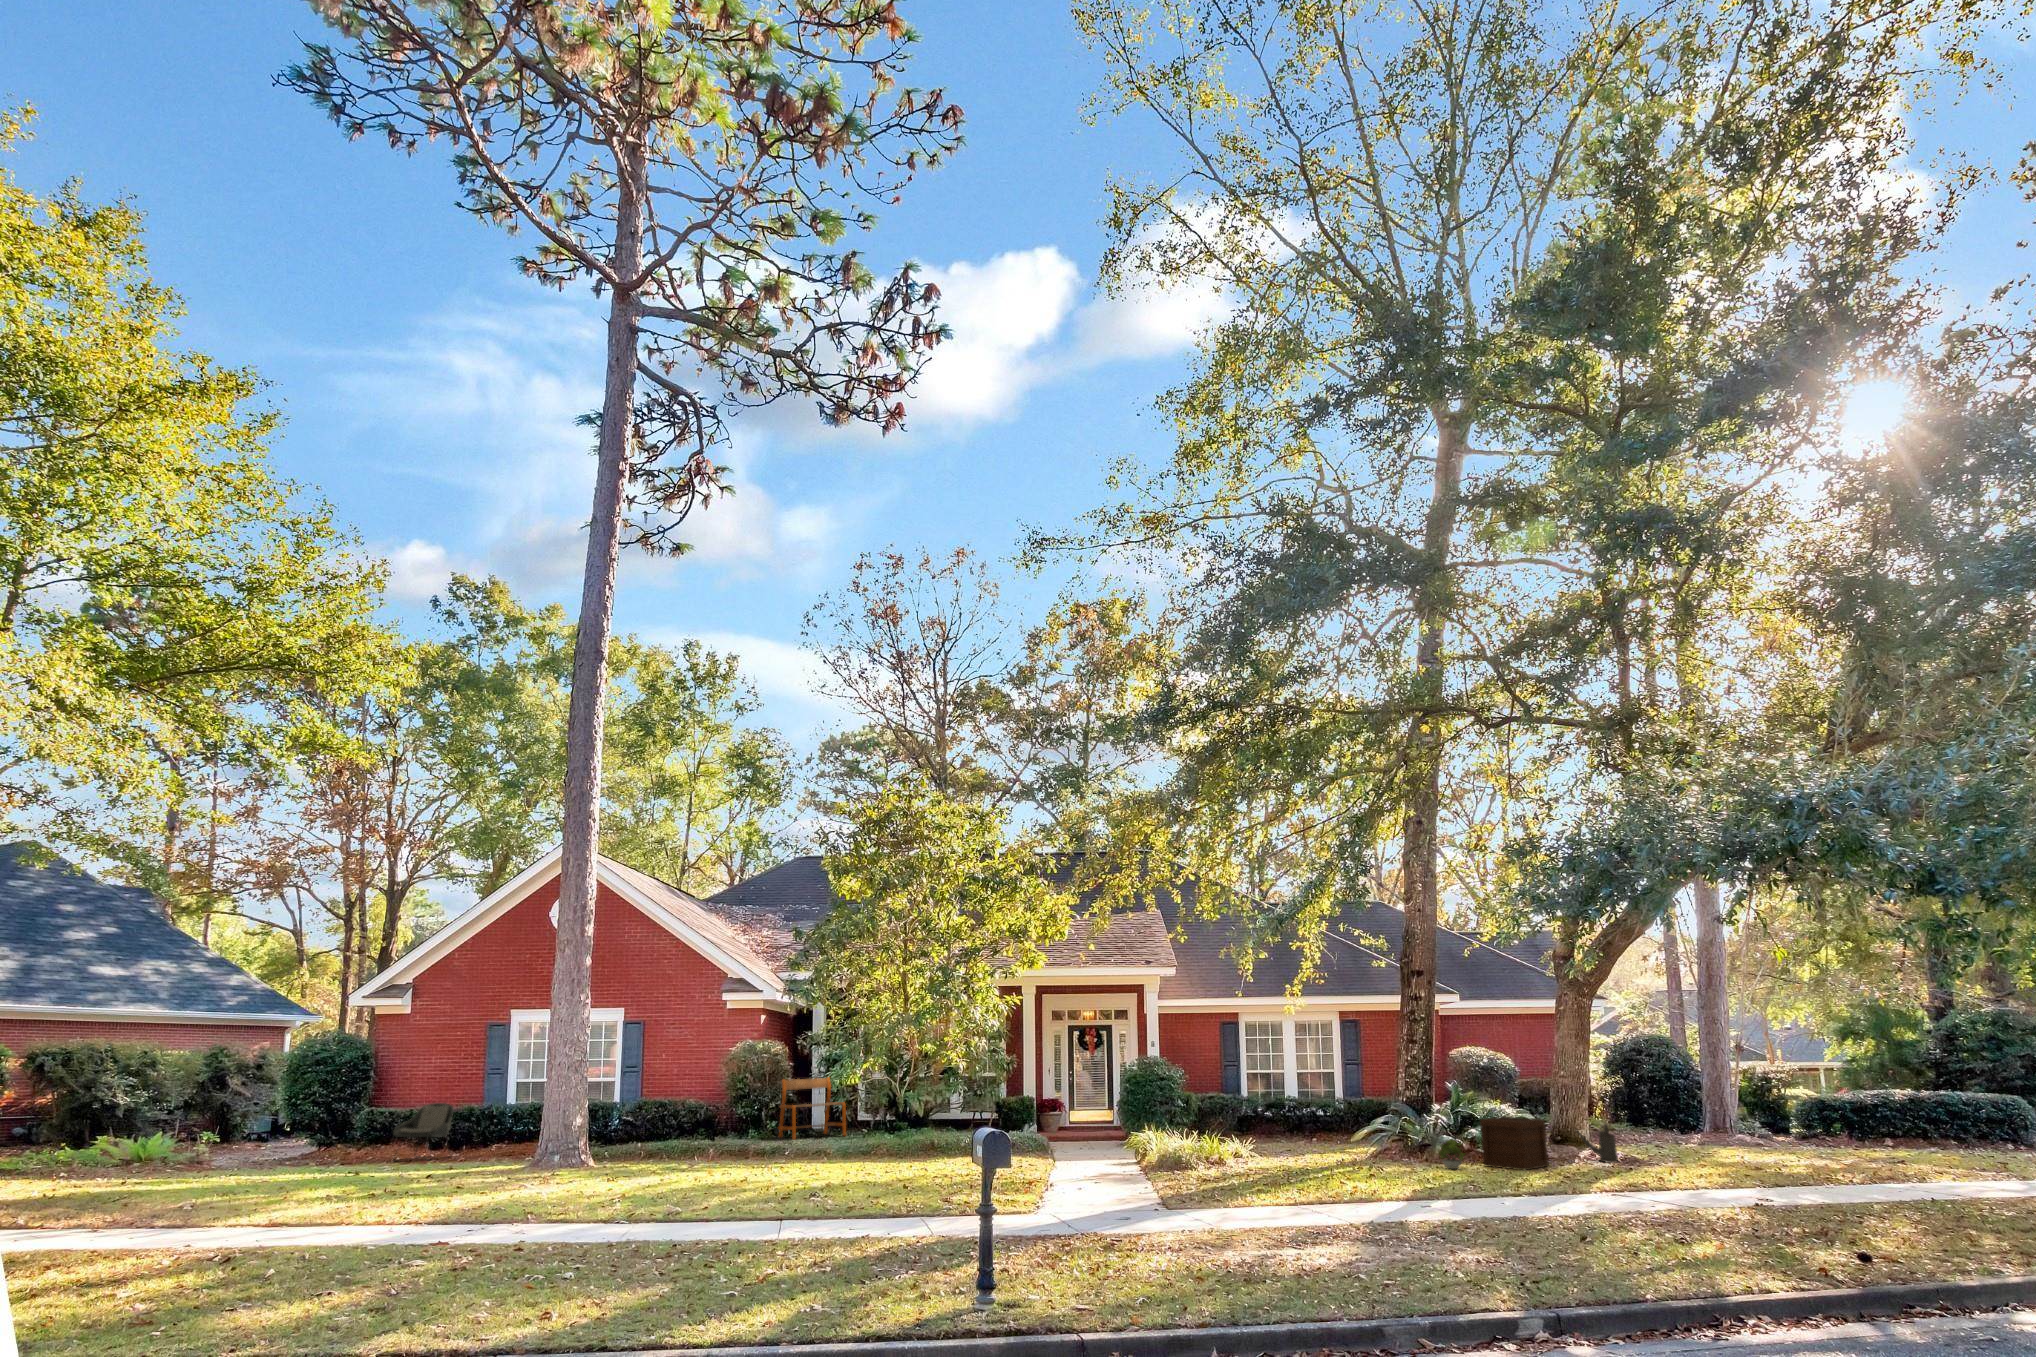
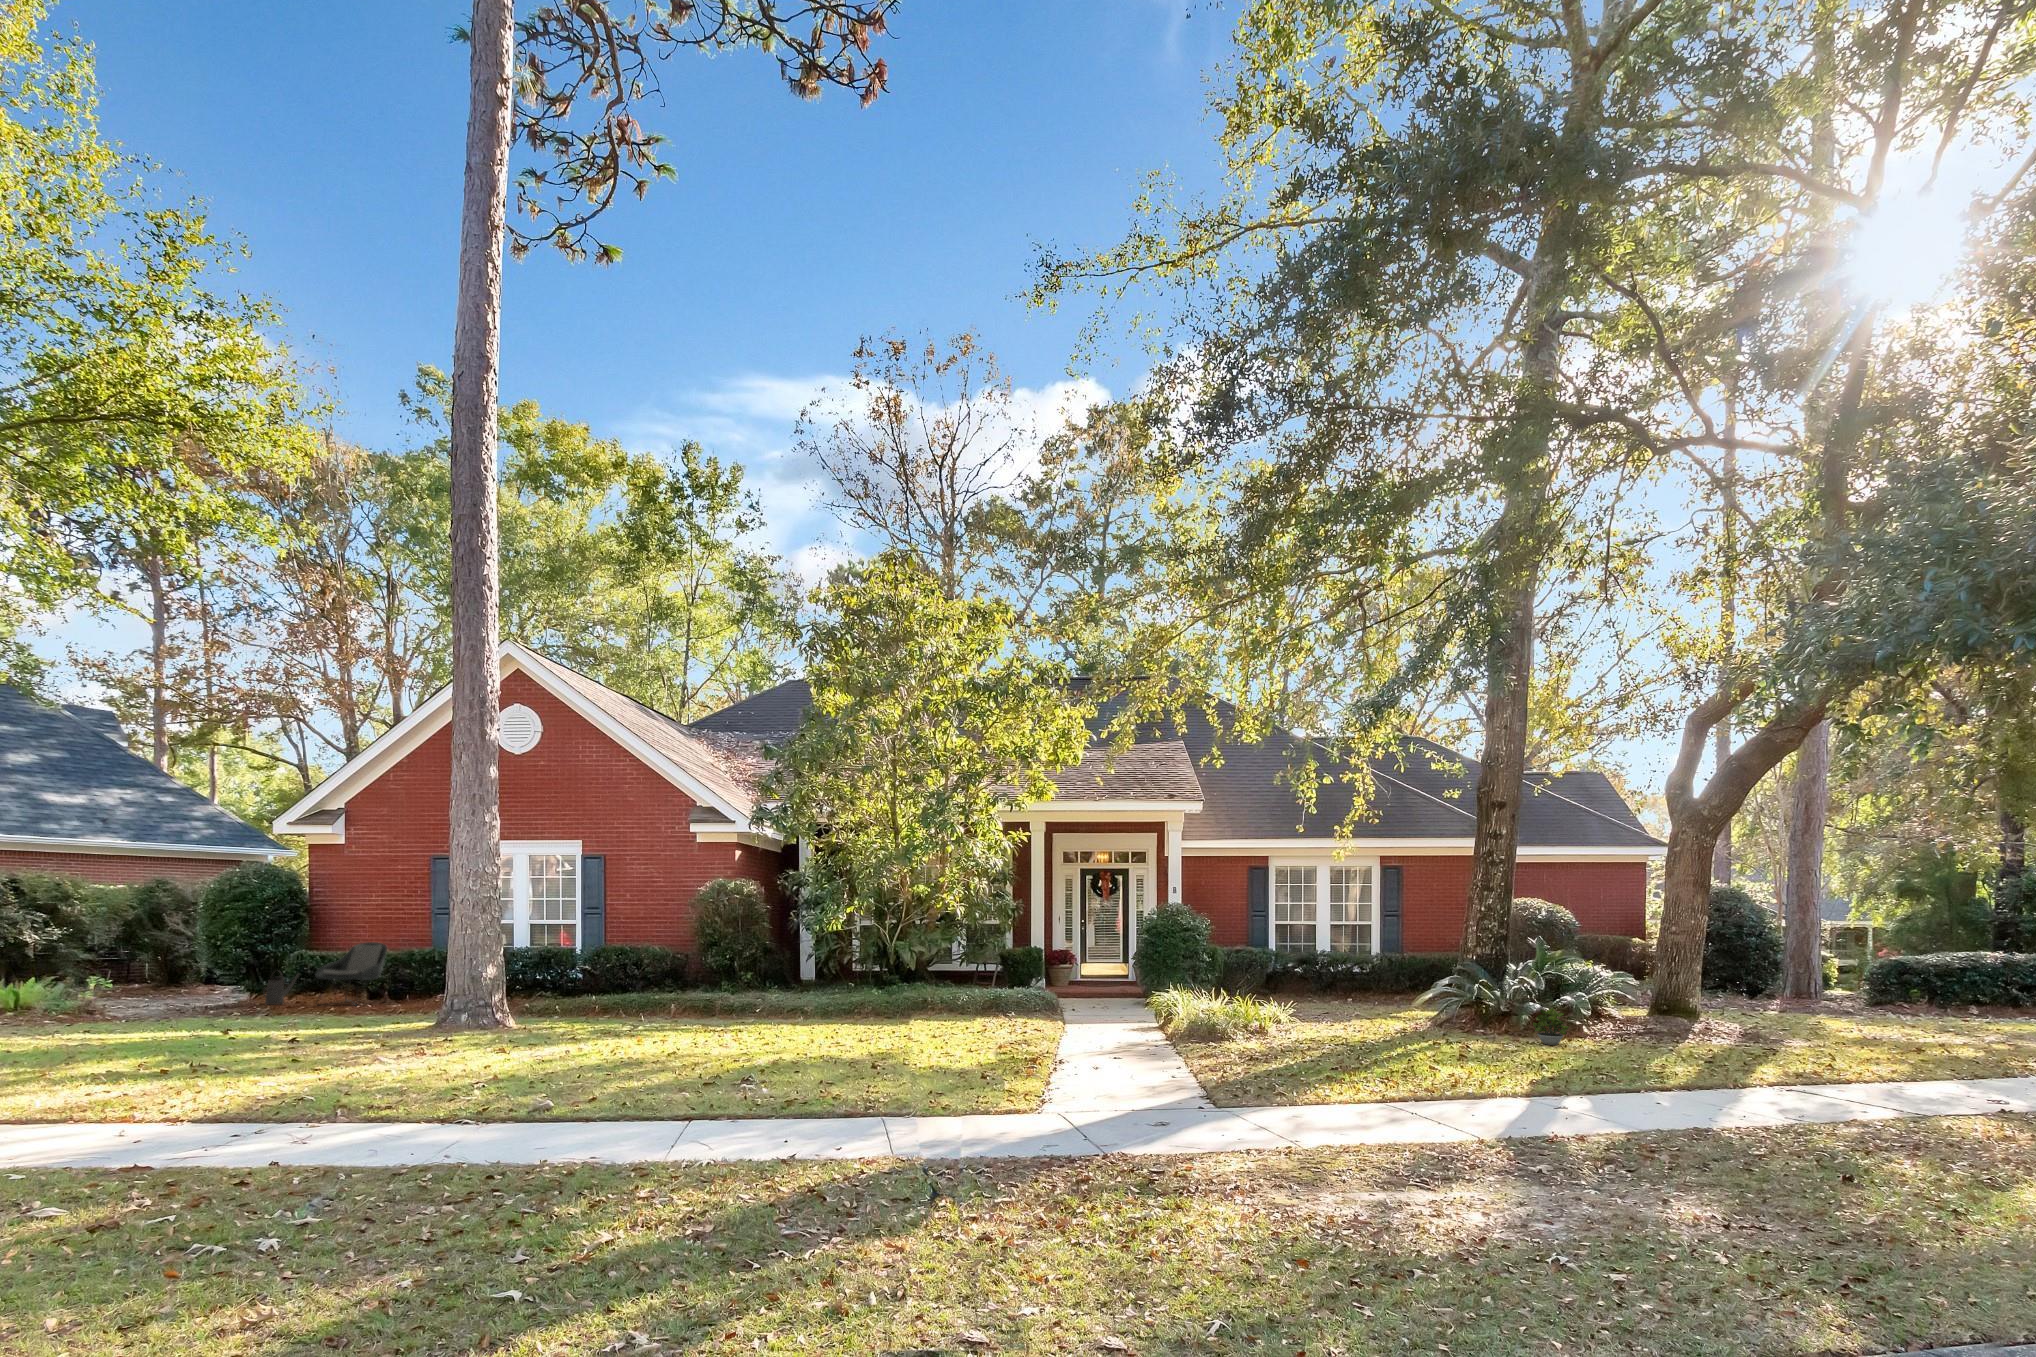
bench: present [778,1078,846,1140] -> none [752,920,829,989]
wooden crate: present [1480,1116,1549,1170] -> none [1583,981,1668,1048]
watering can: present [1576,1124,1618,1163] -> present [263,971,299,1005]

